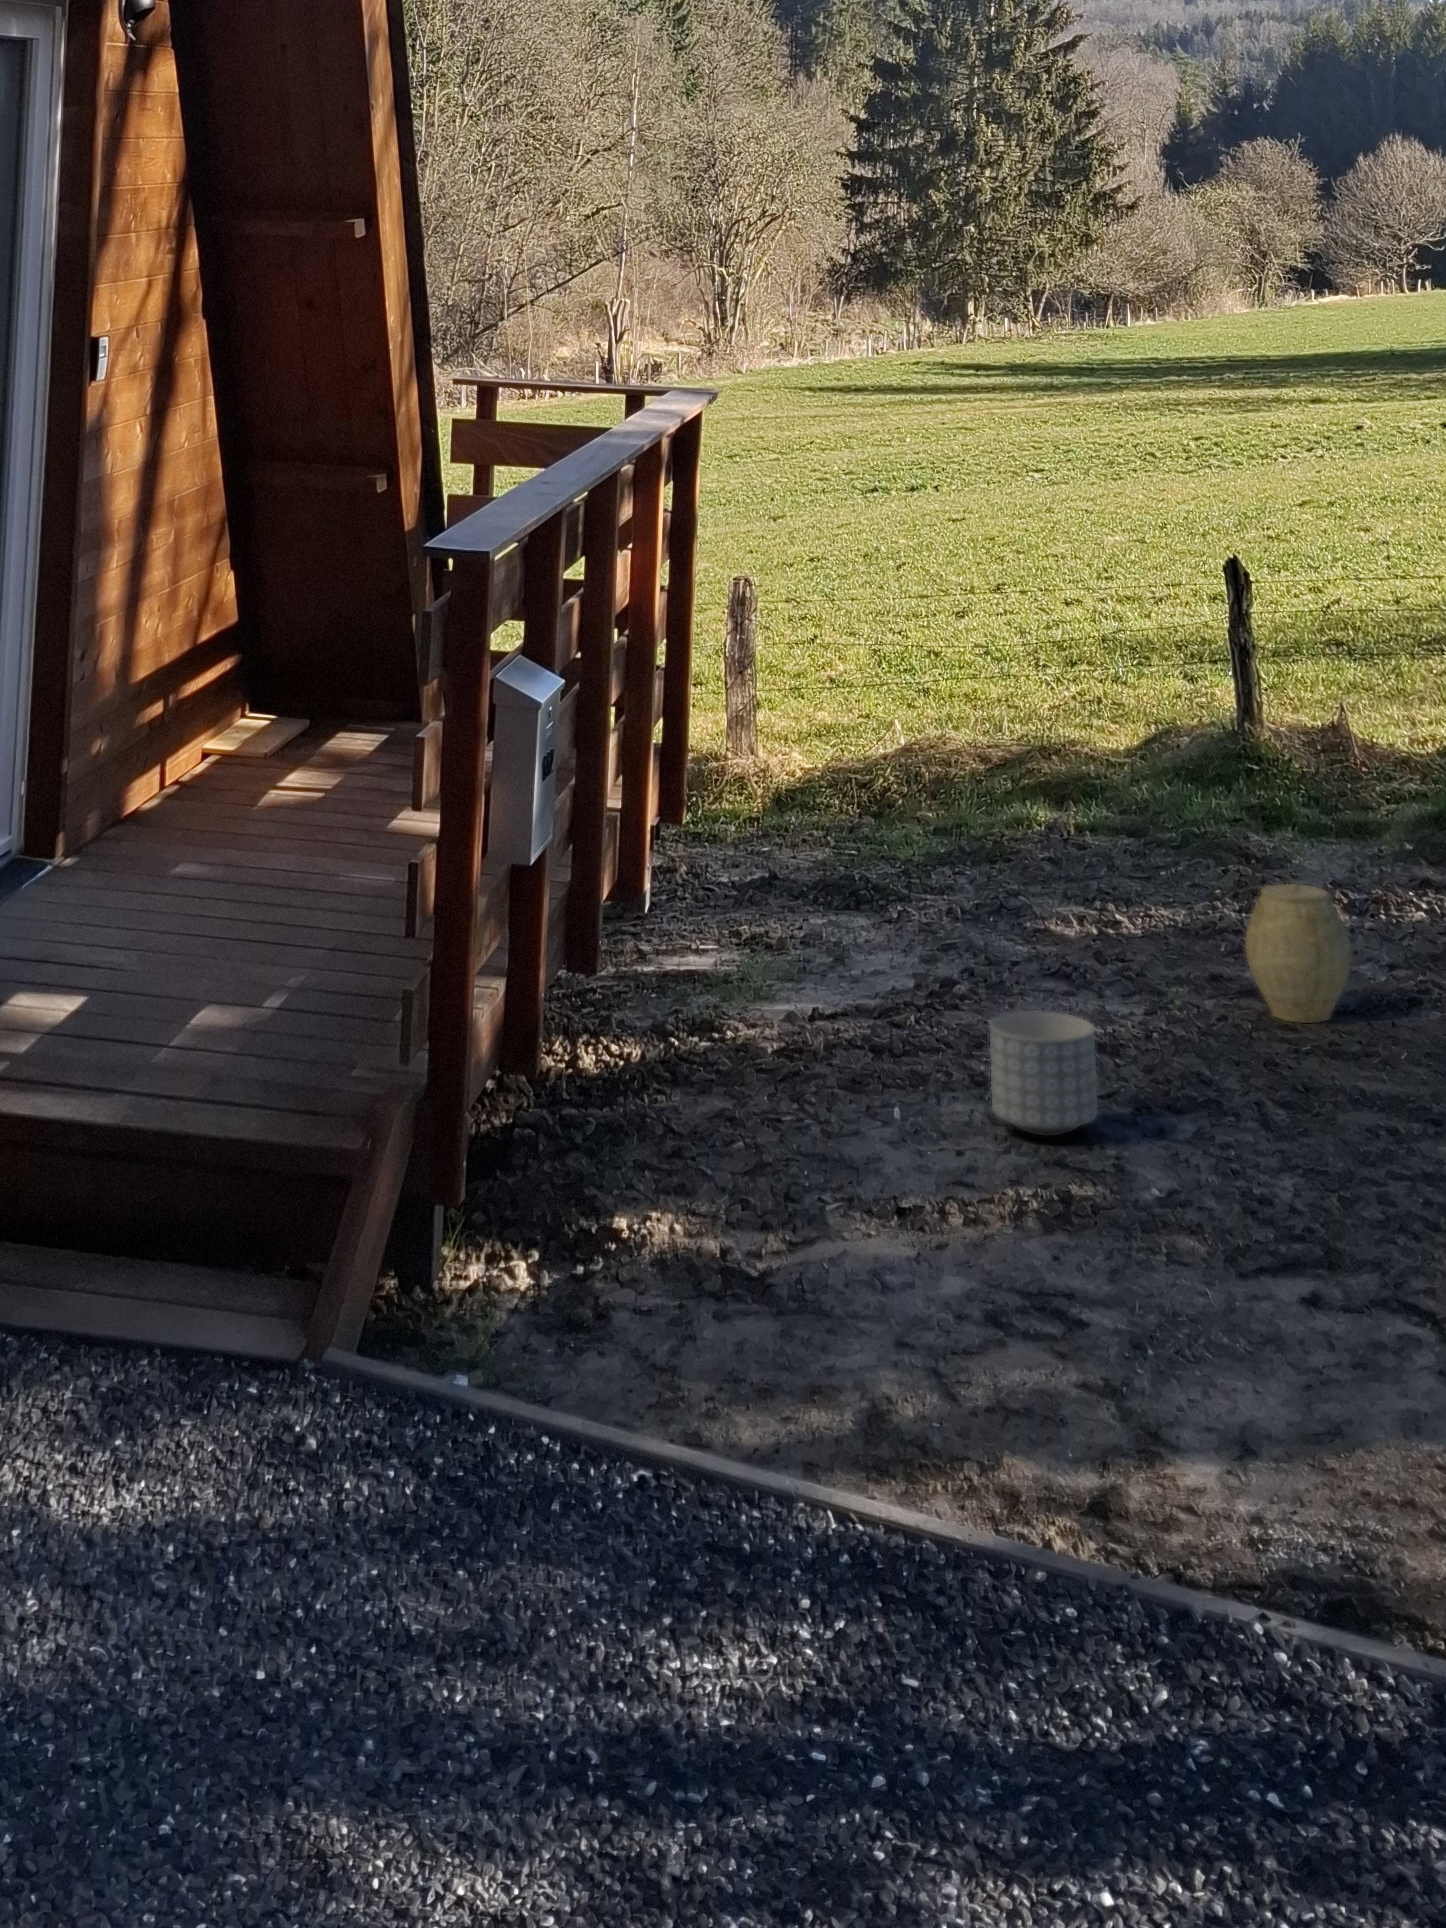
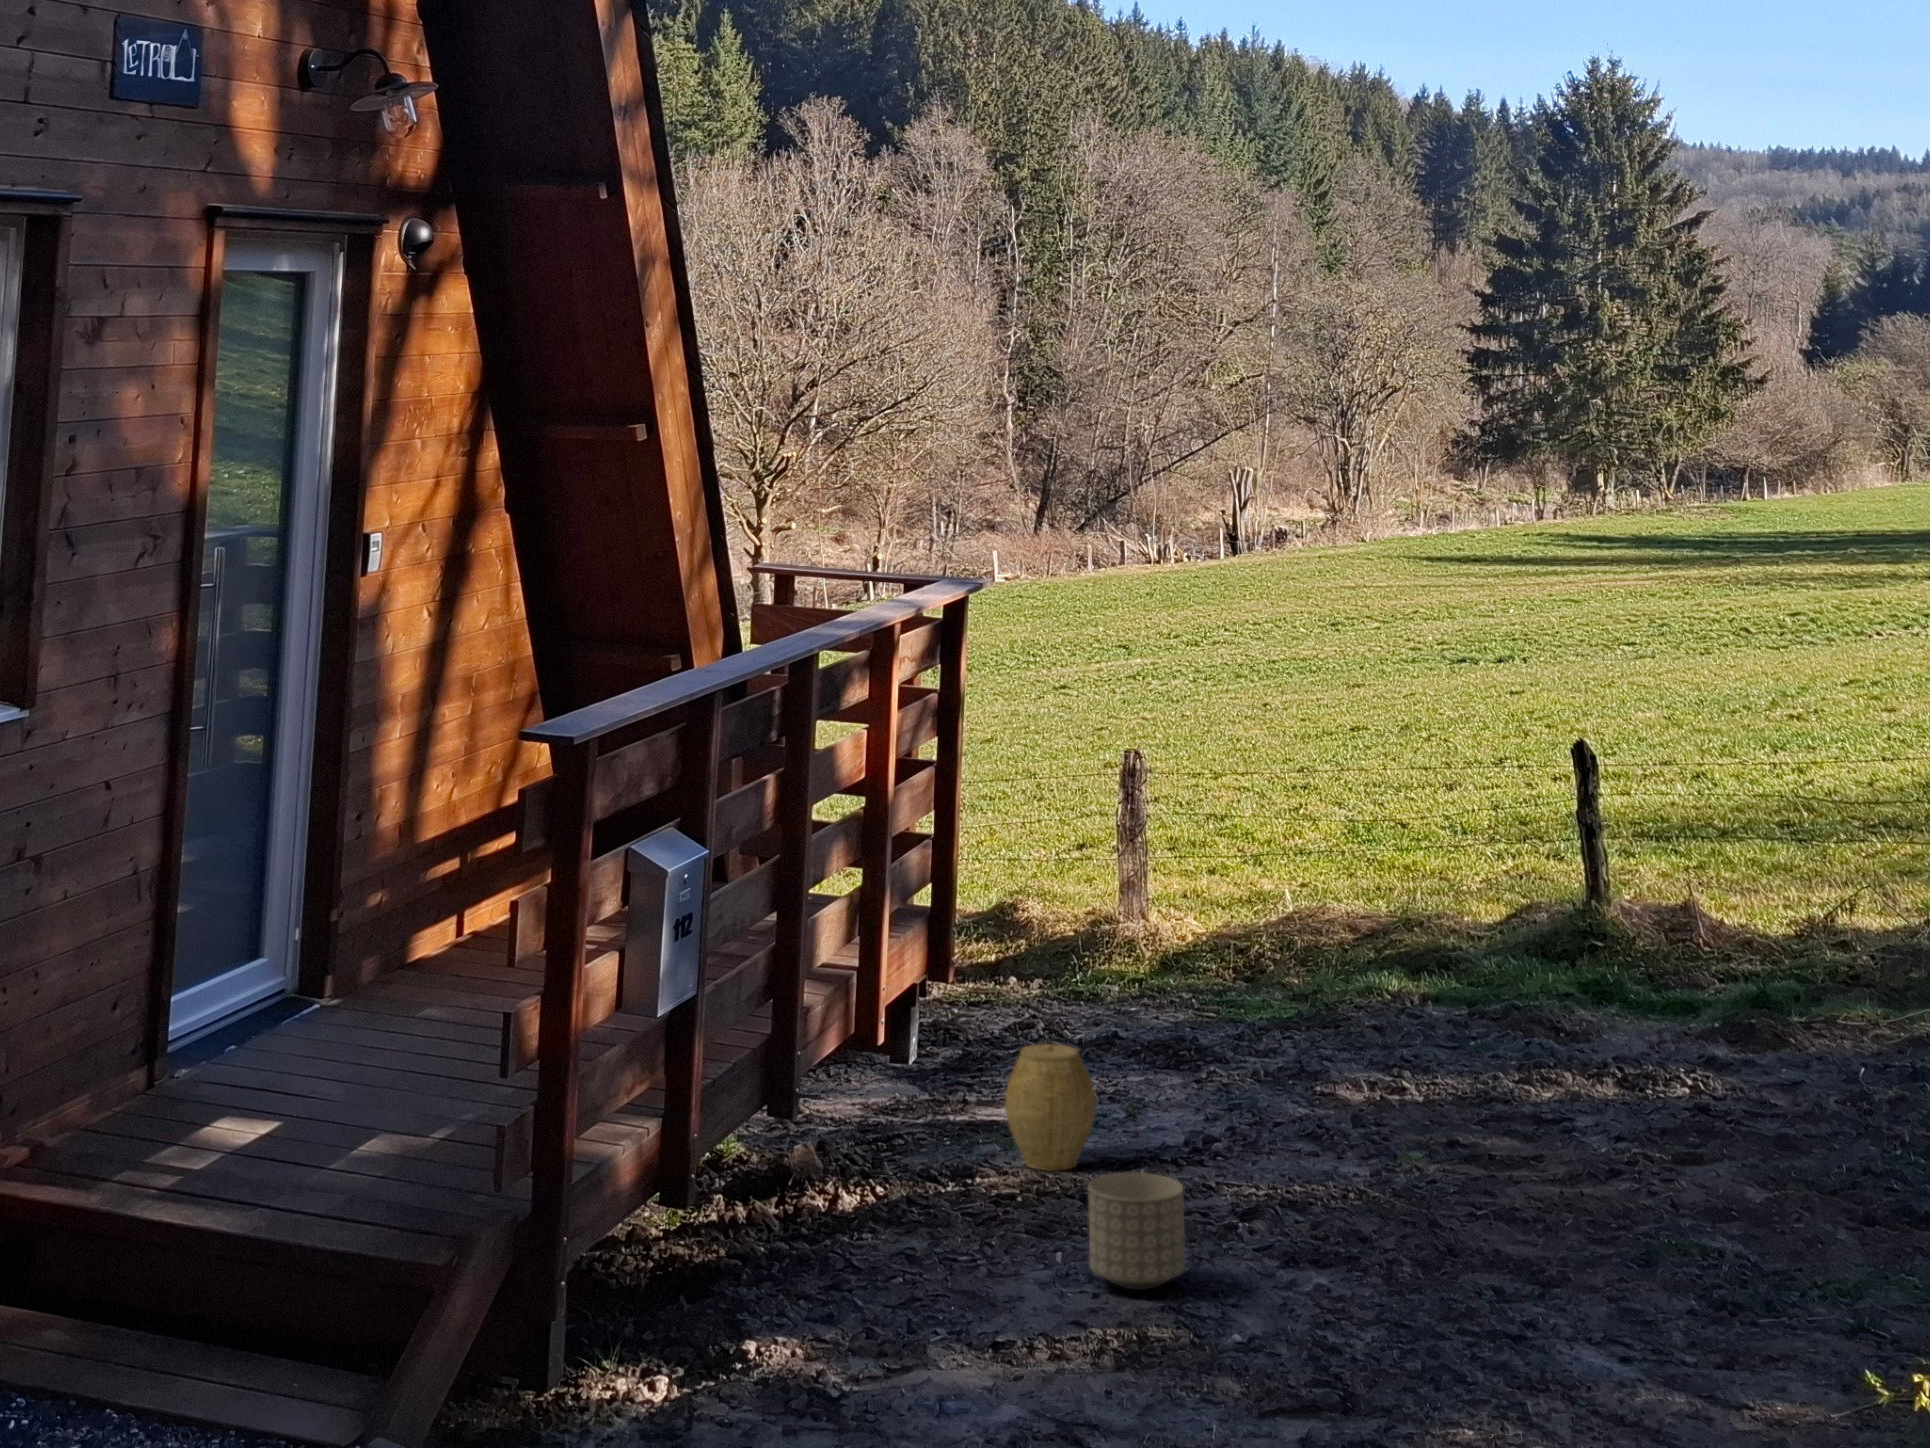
woven basket: present [1245,884,1352,1023] -> present [1005,1044,1096,1171]

